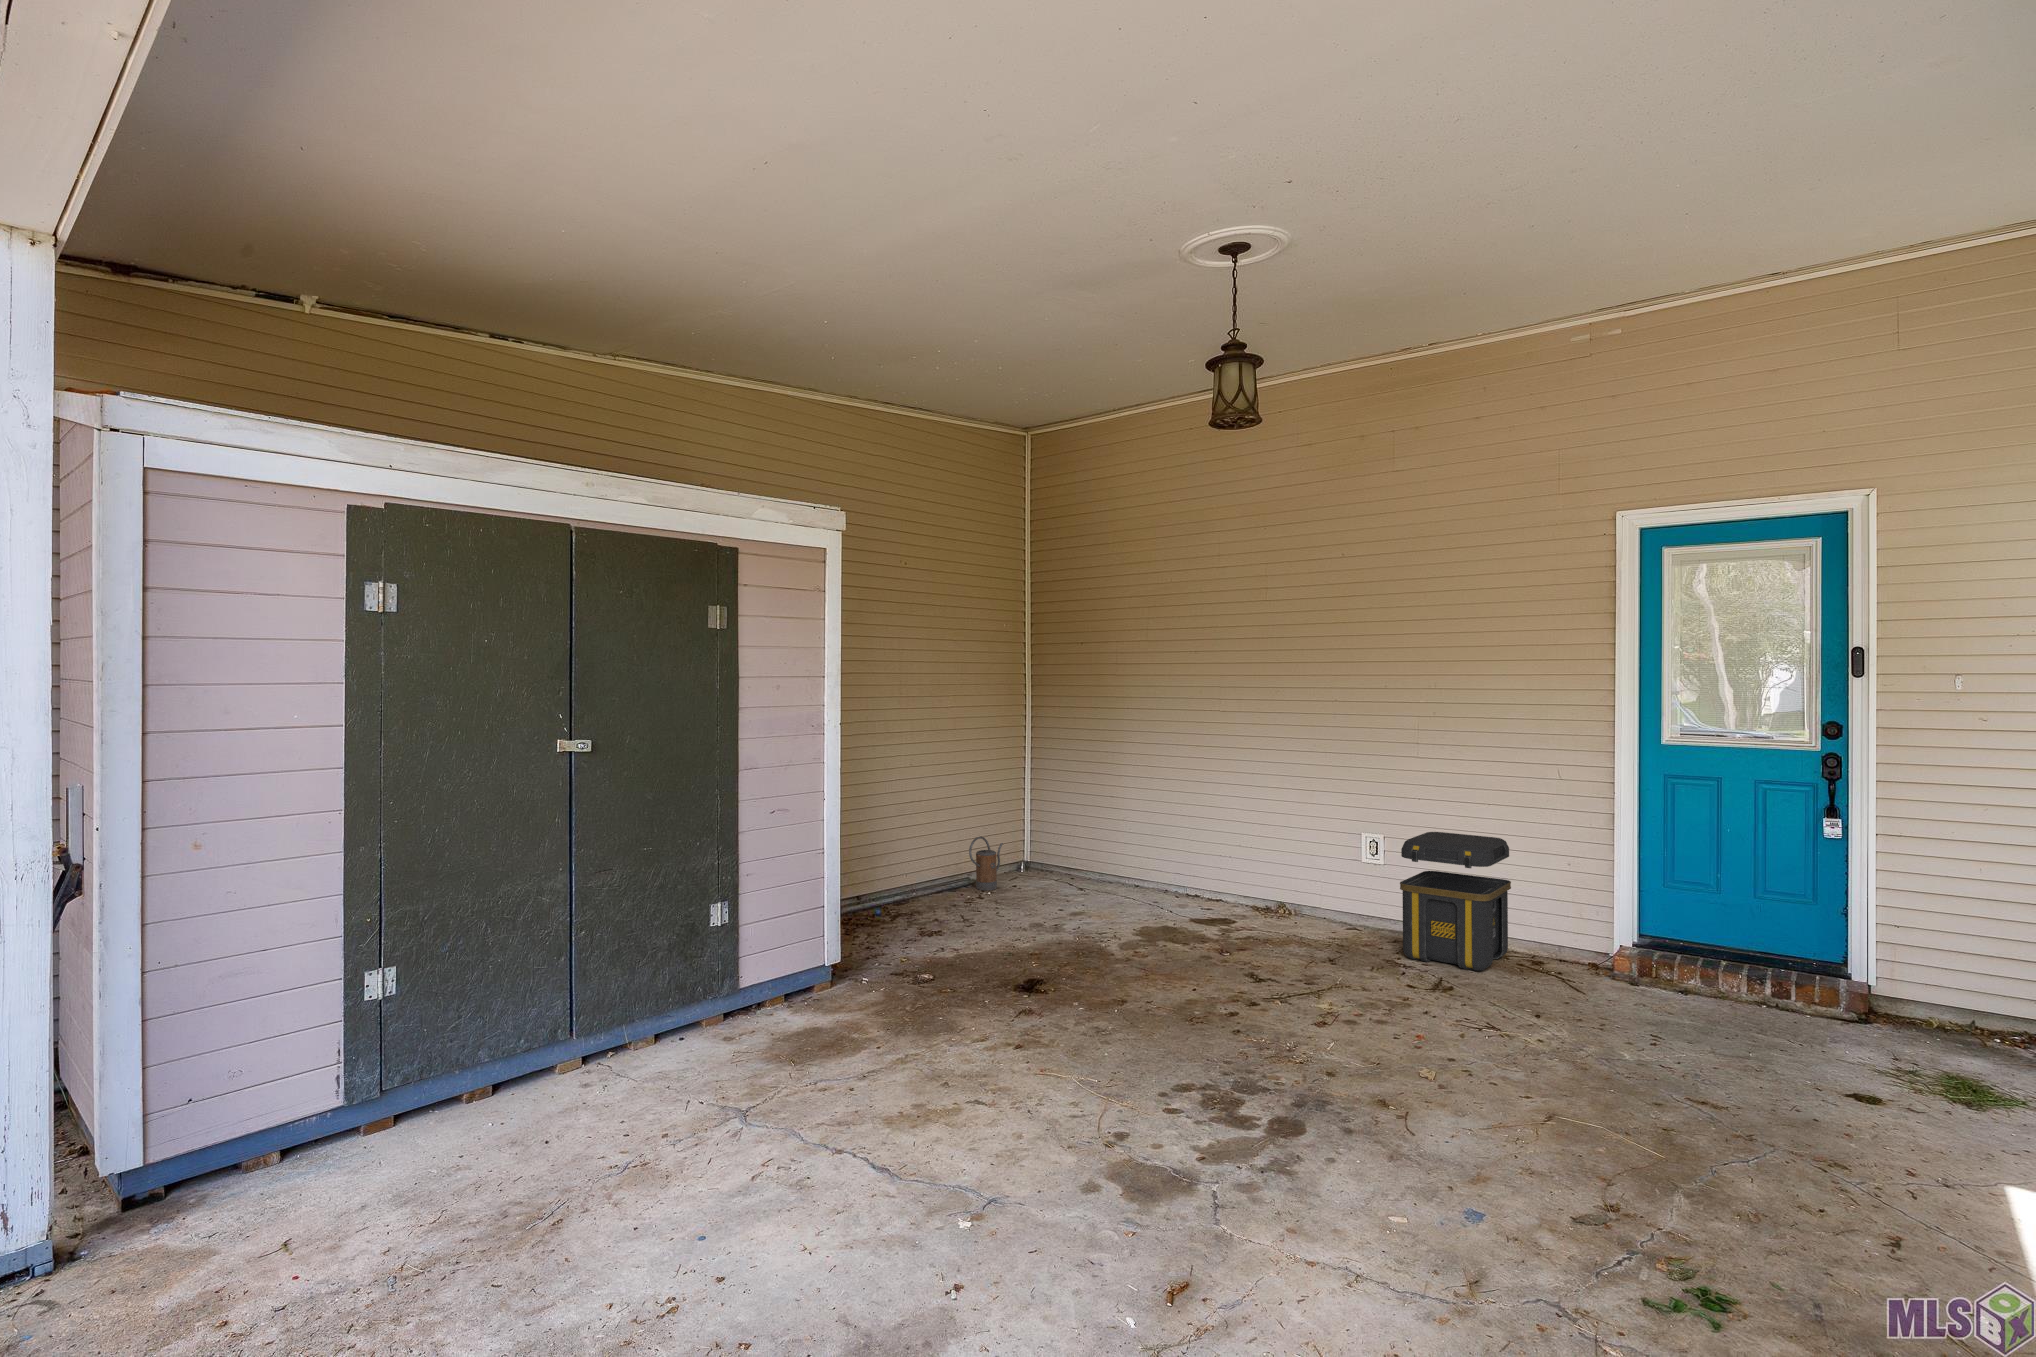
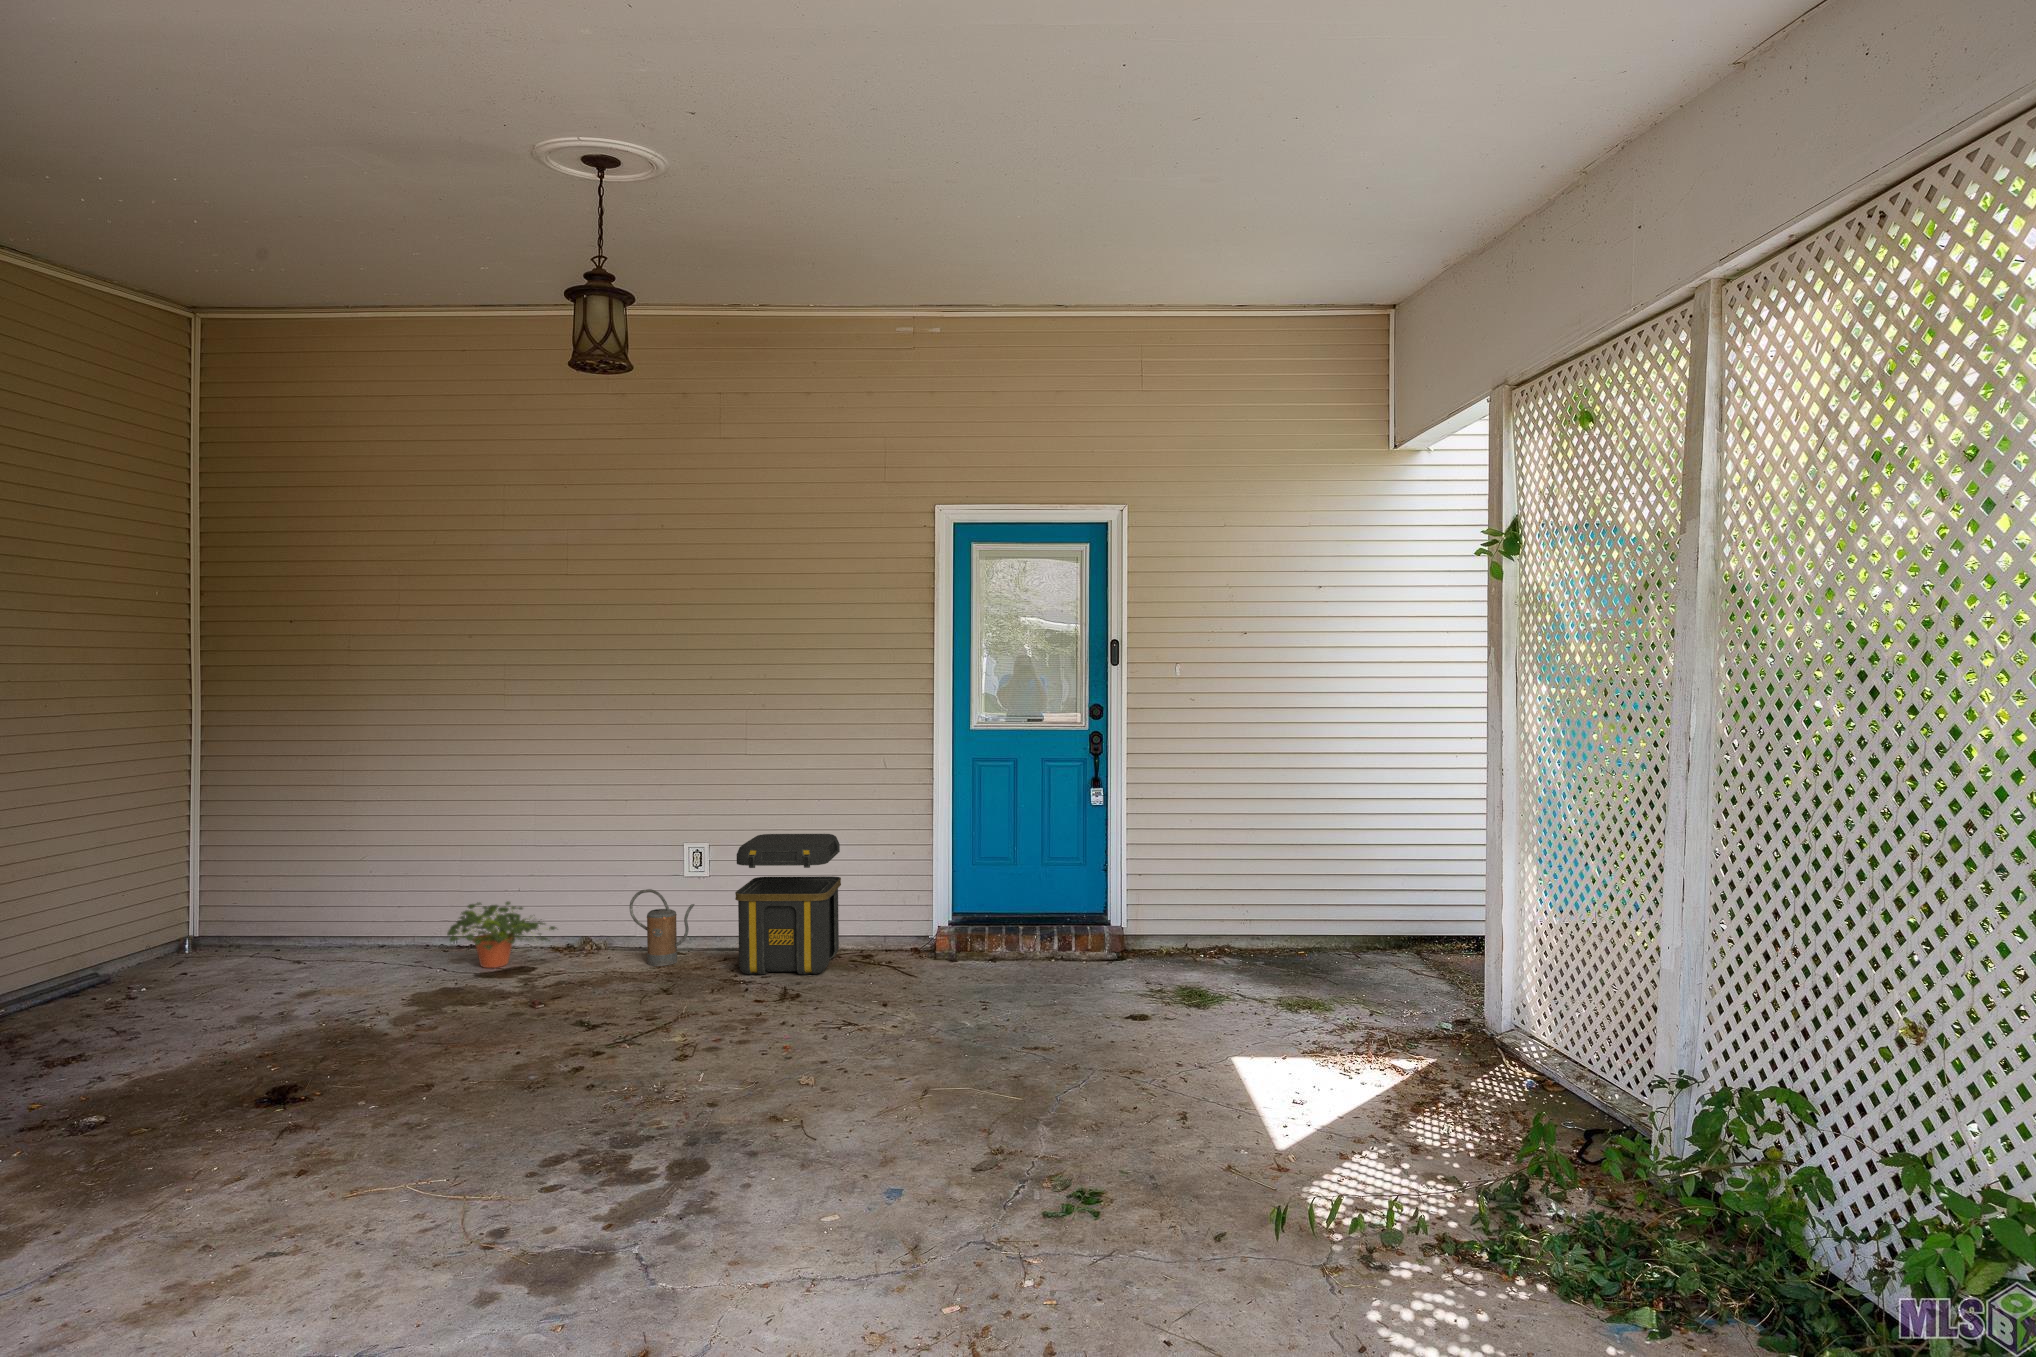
watering can: present [969,836,1003,890] -> present [630,889,694,966]
potted plant: none [1172,862,1257,916] -> present [447,902,556,968]

